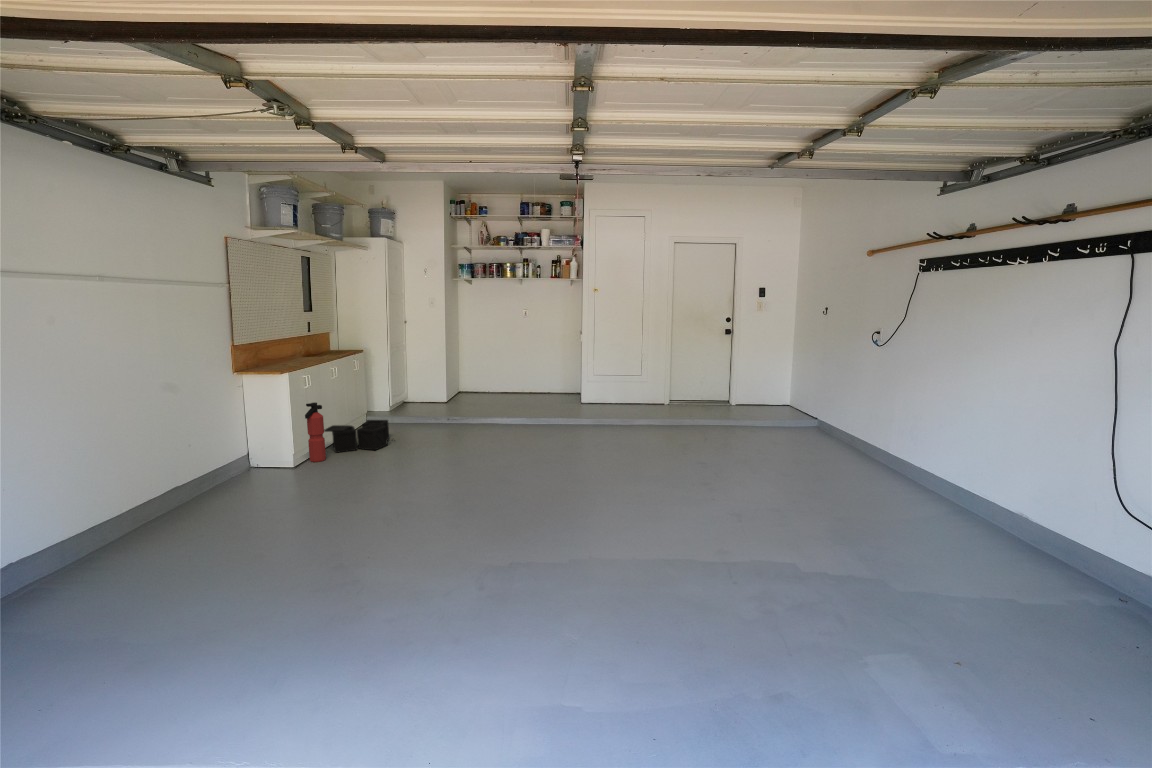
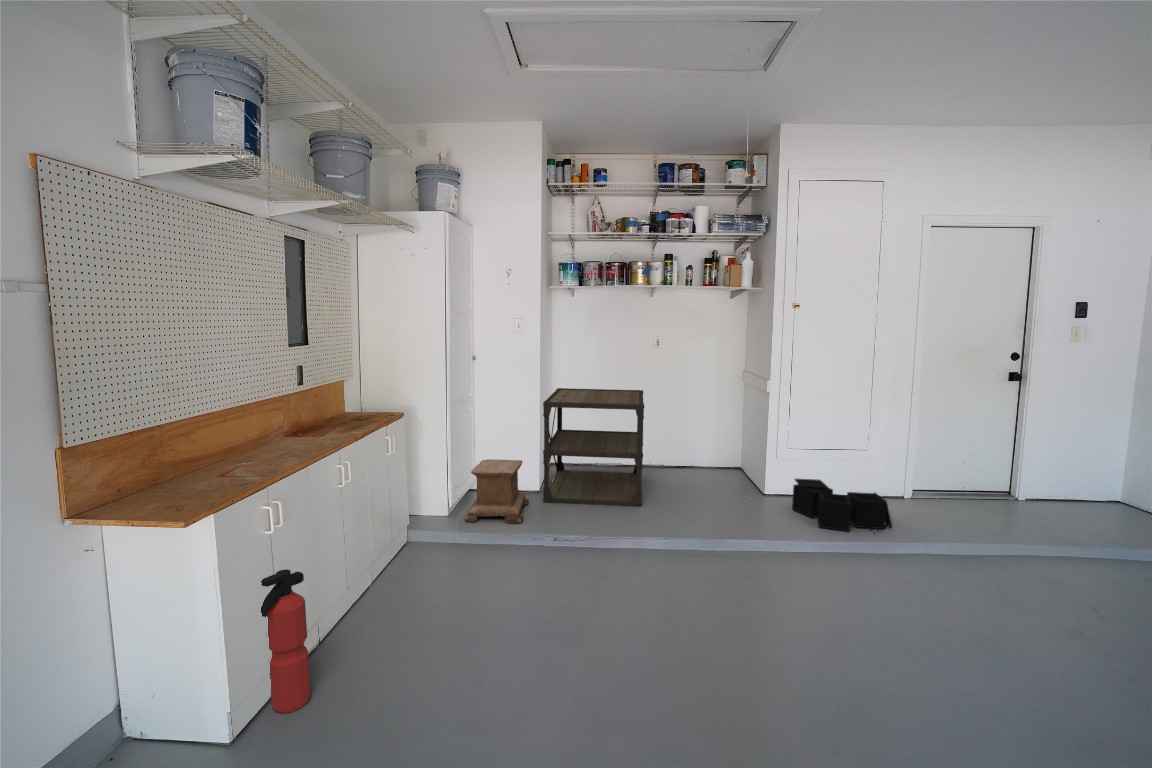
shelving unit: none [448,343,516,410] -> present [543,388,645,507]
stool: none [400,383,440,416] -> present [465,459,529,523]
storage bin: present [324,420,389,453] -> present [792,479,892,533]

